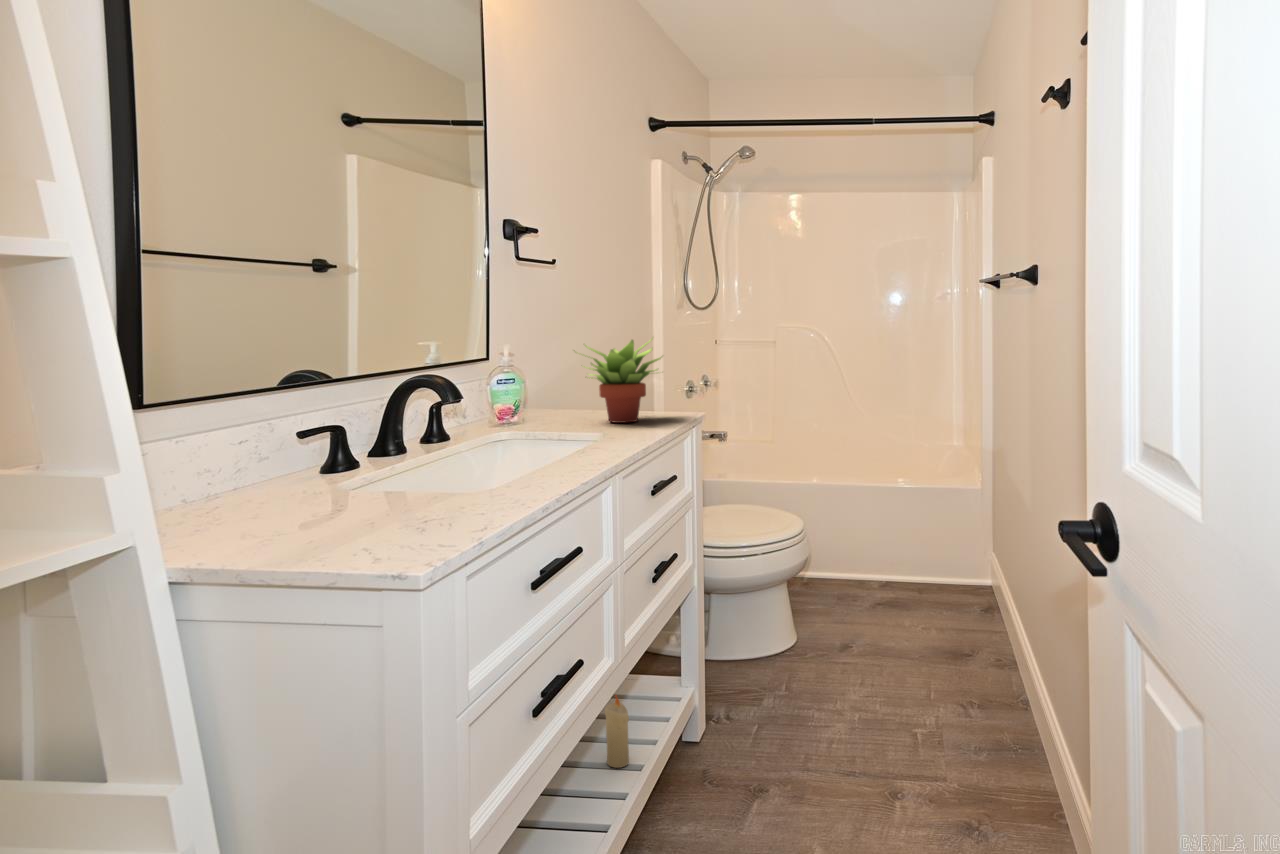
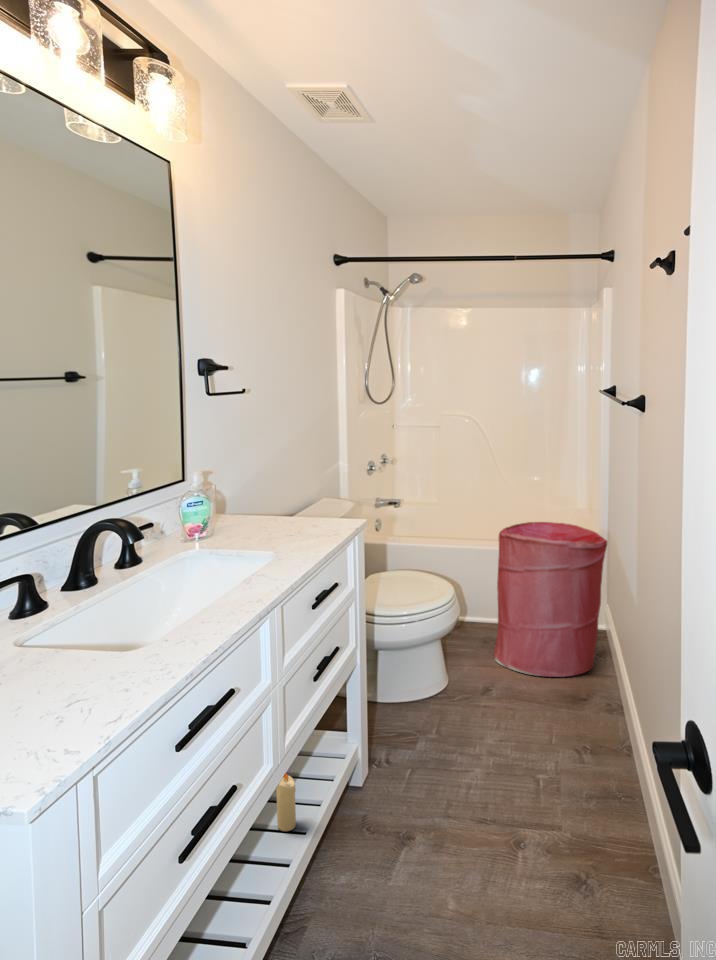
succulent plant: present [574,338,662,423] -> none [251,463,329,537]
laundry hamper: none [851,446,991,631] -> present [494,522,607,677]

